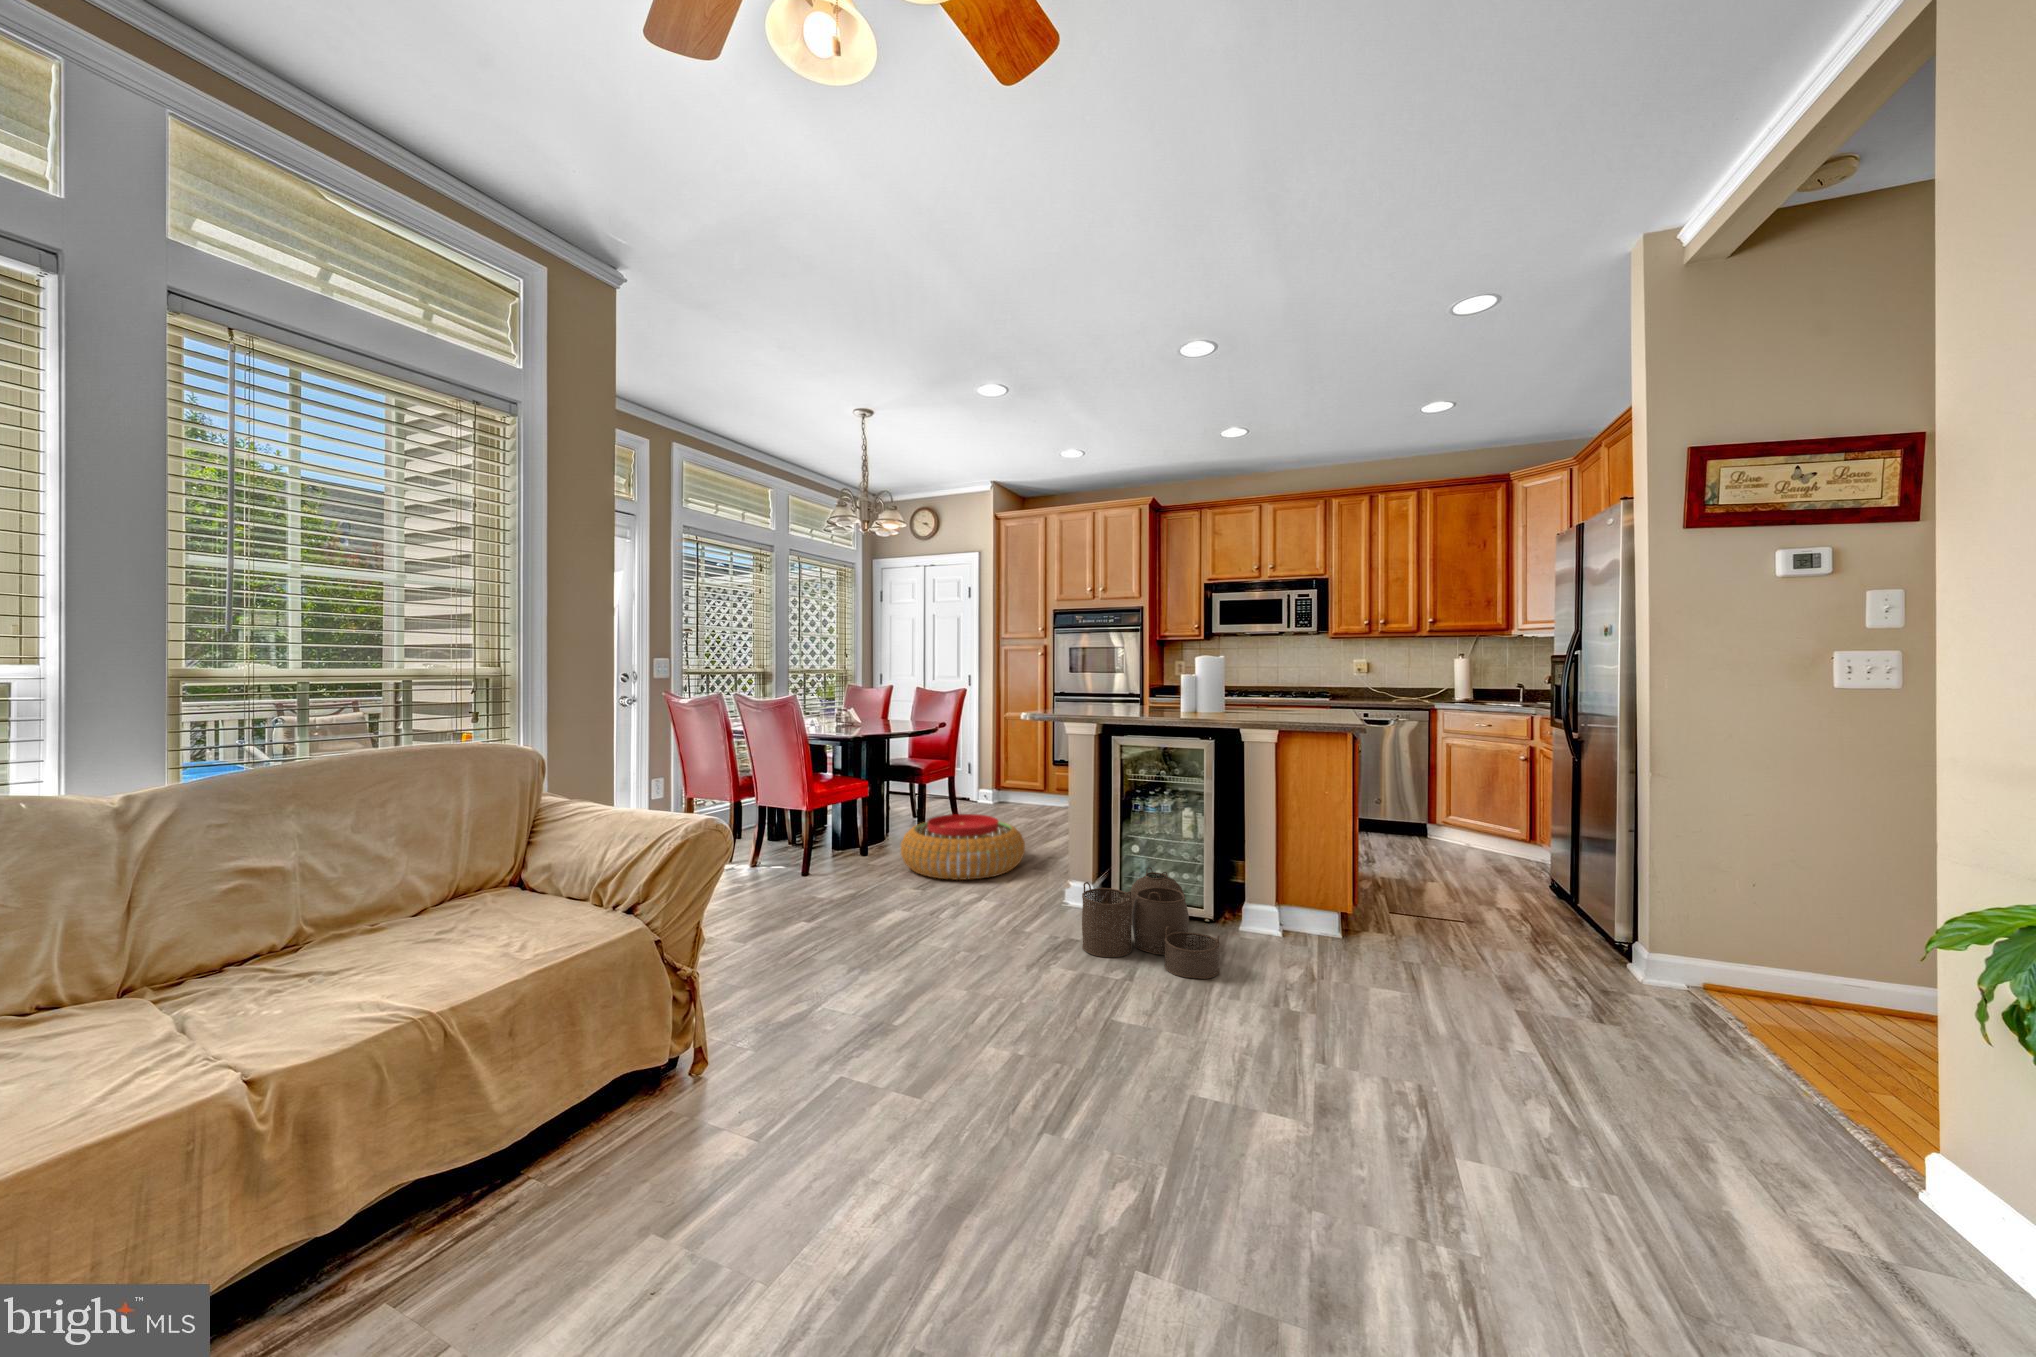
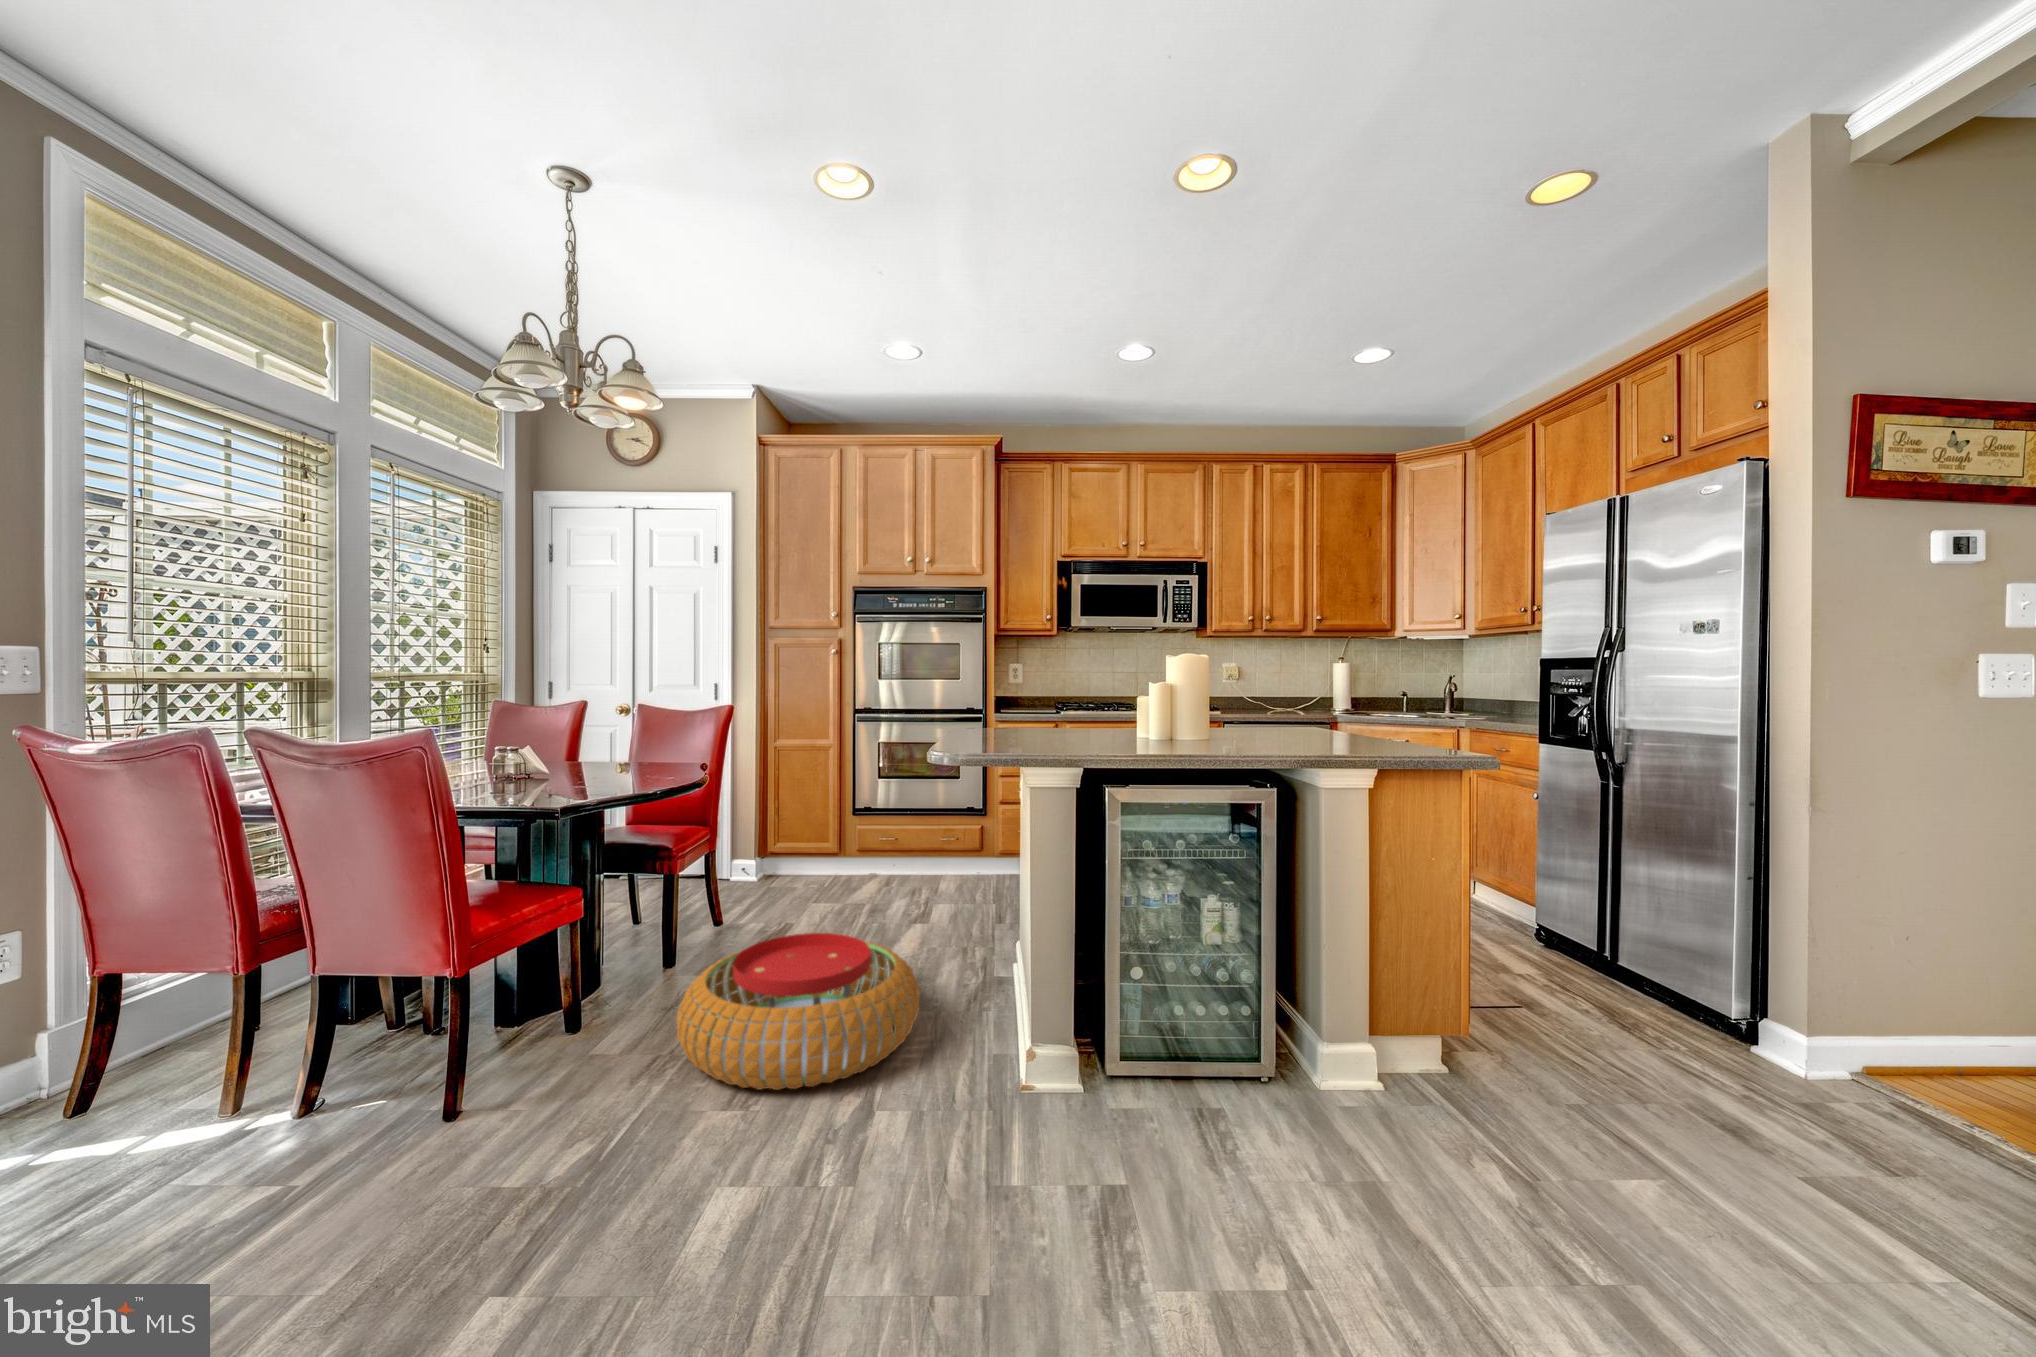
woven basket: present [1082,867,1220,979] -> none [1206,1030,1525,1311]

